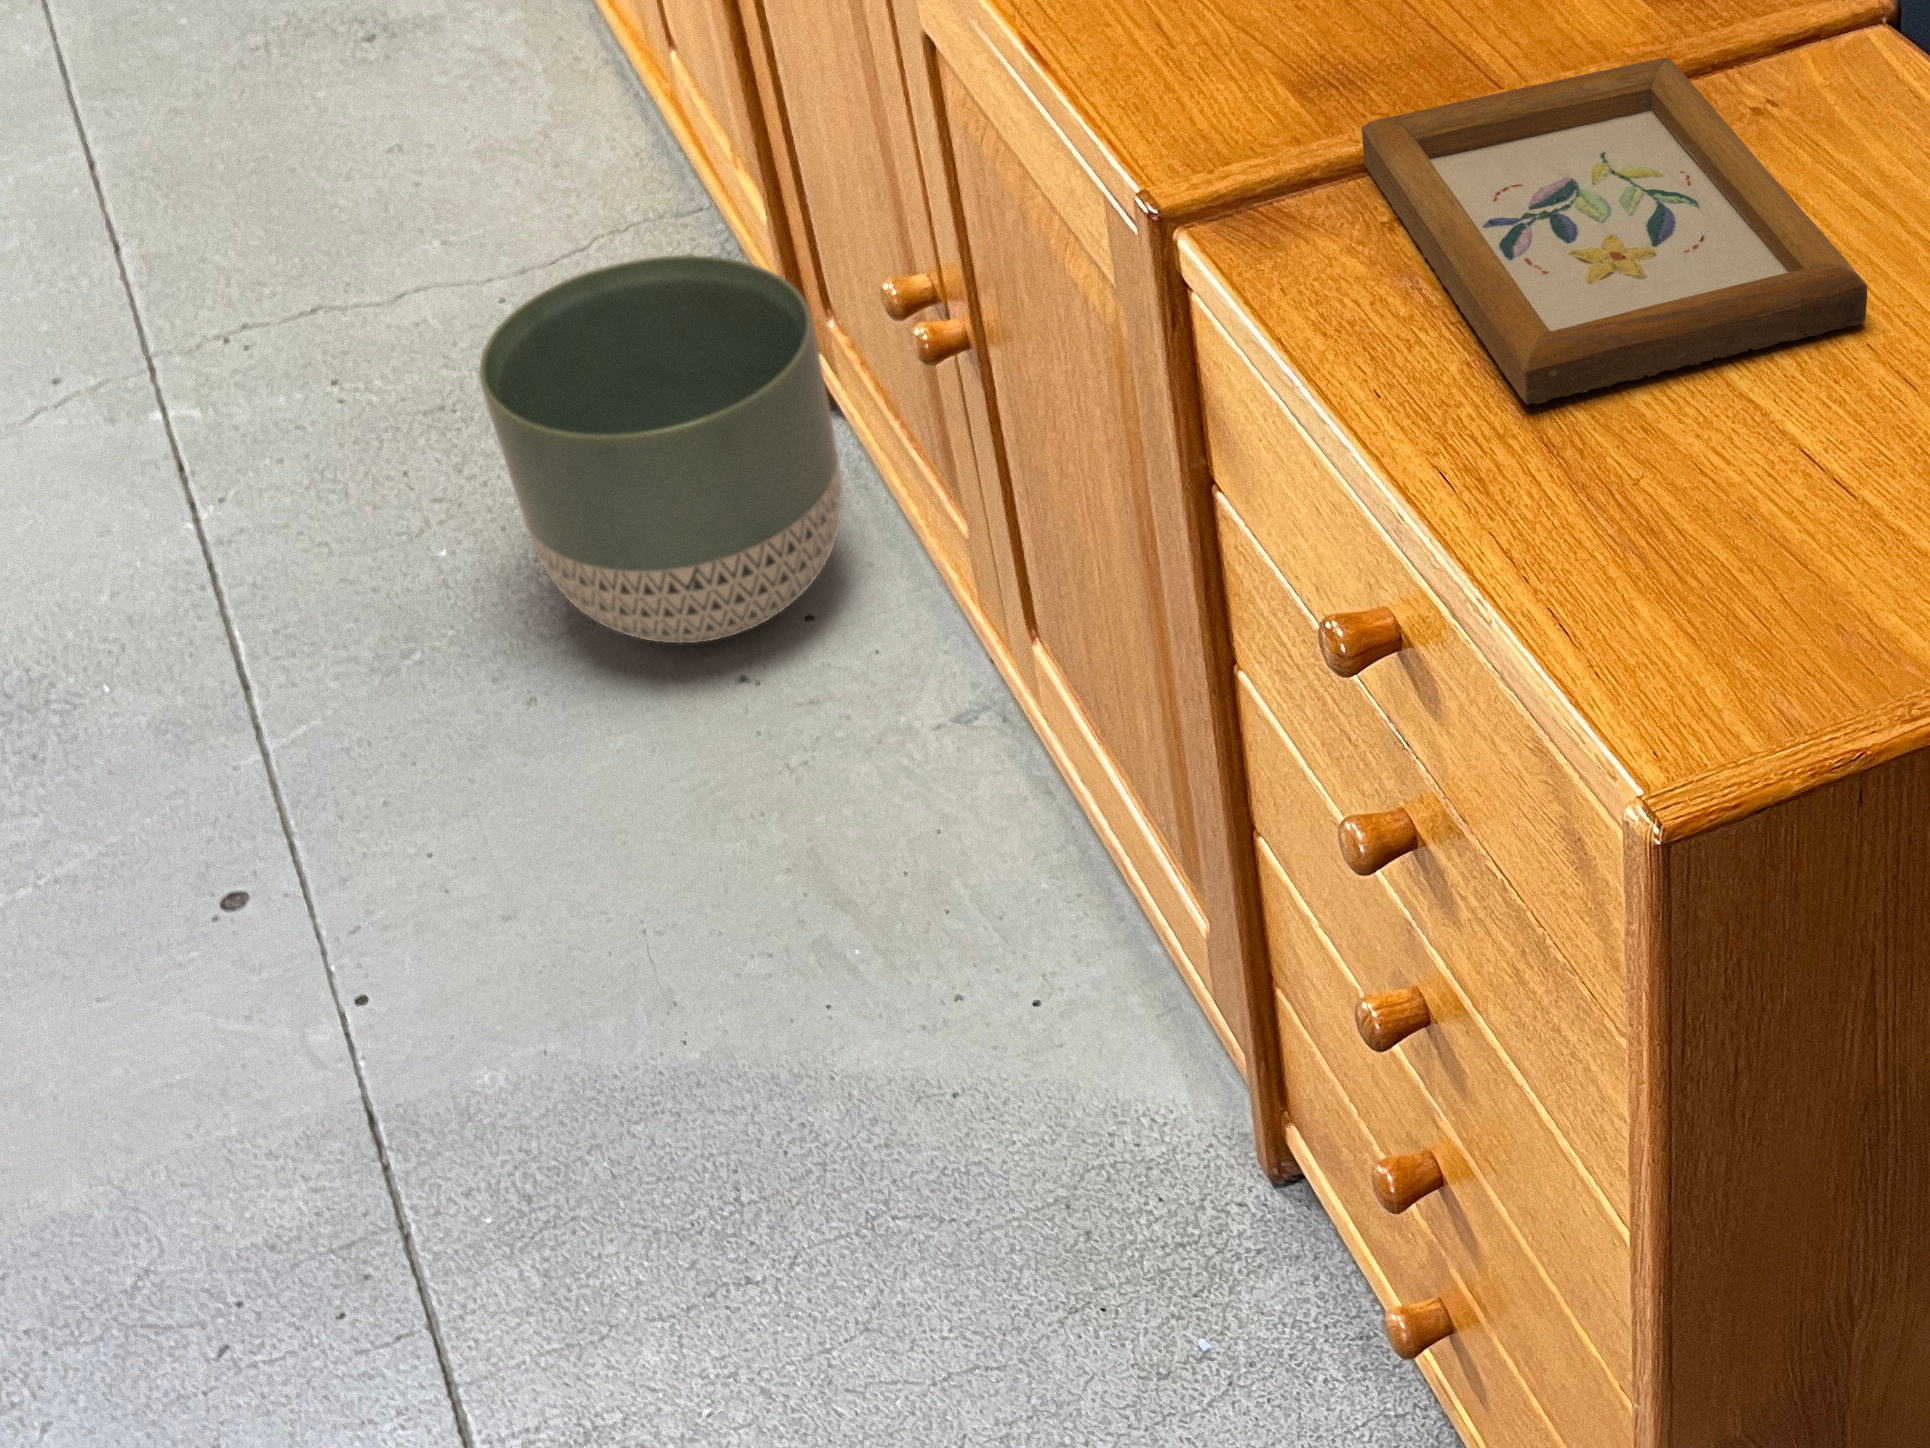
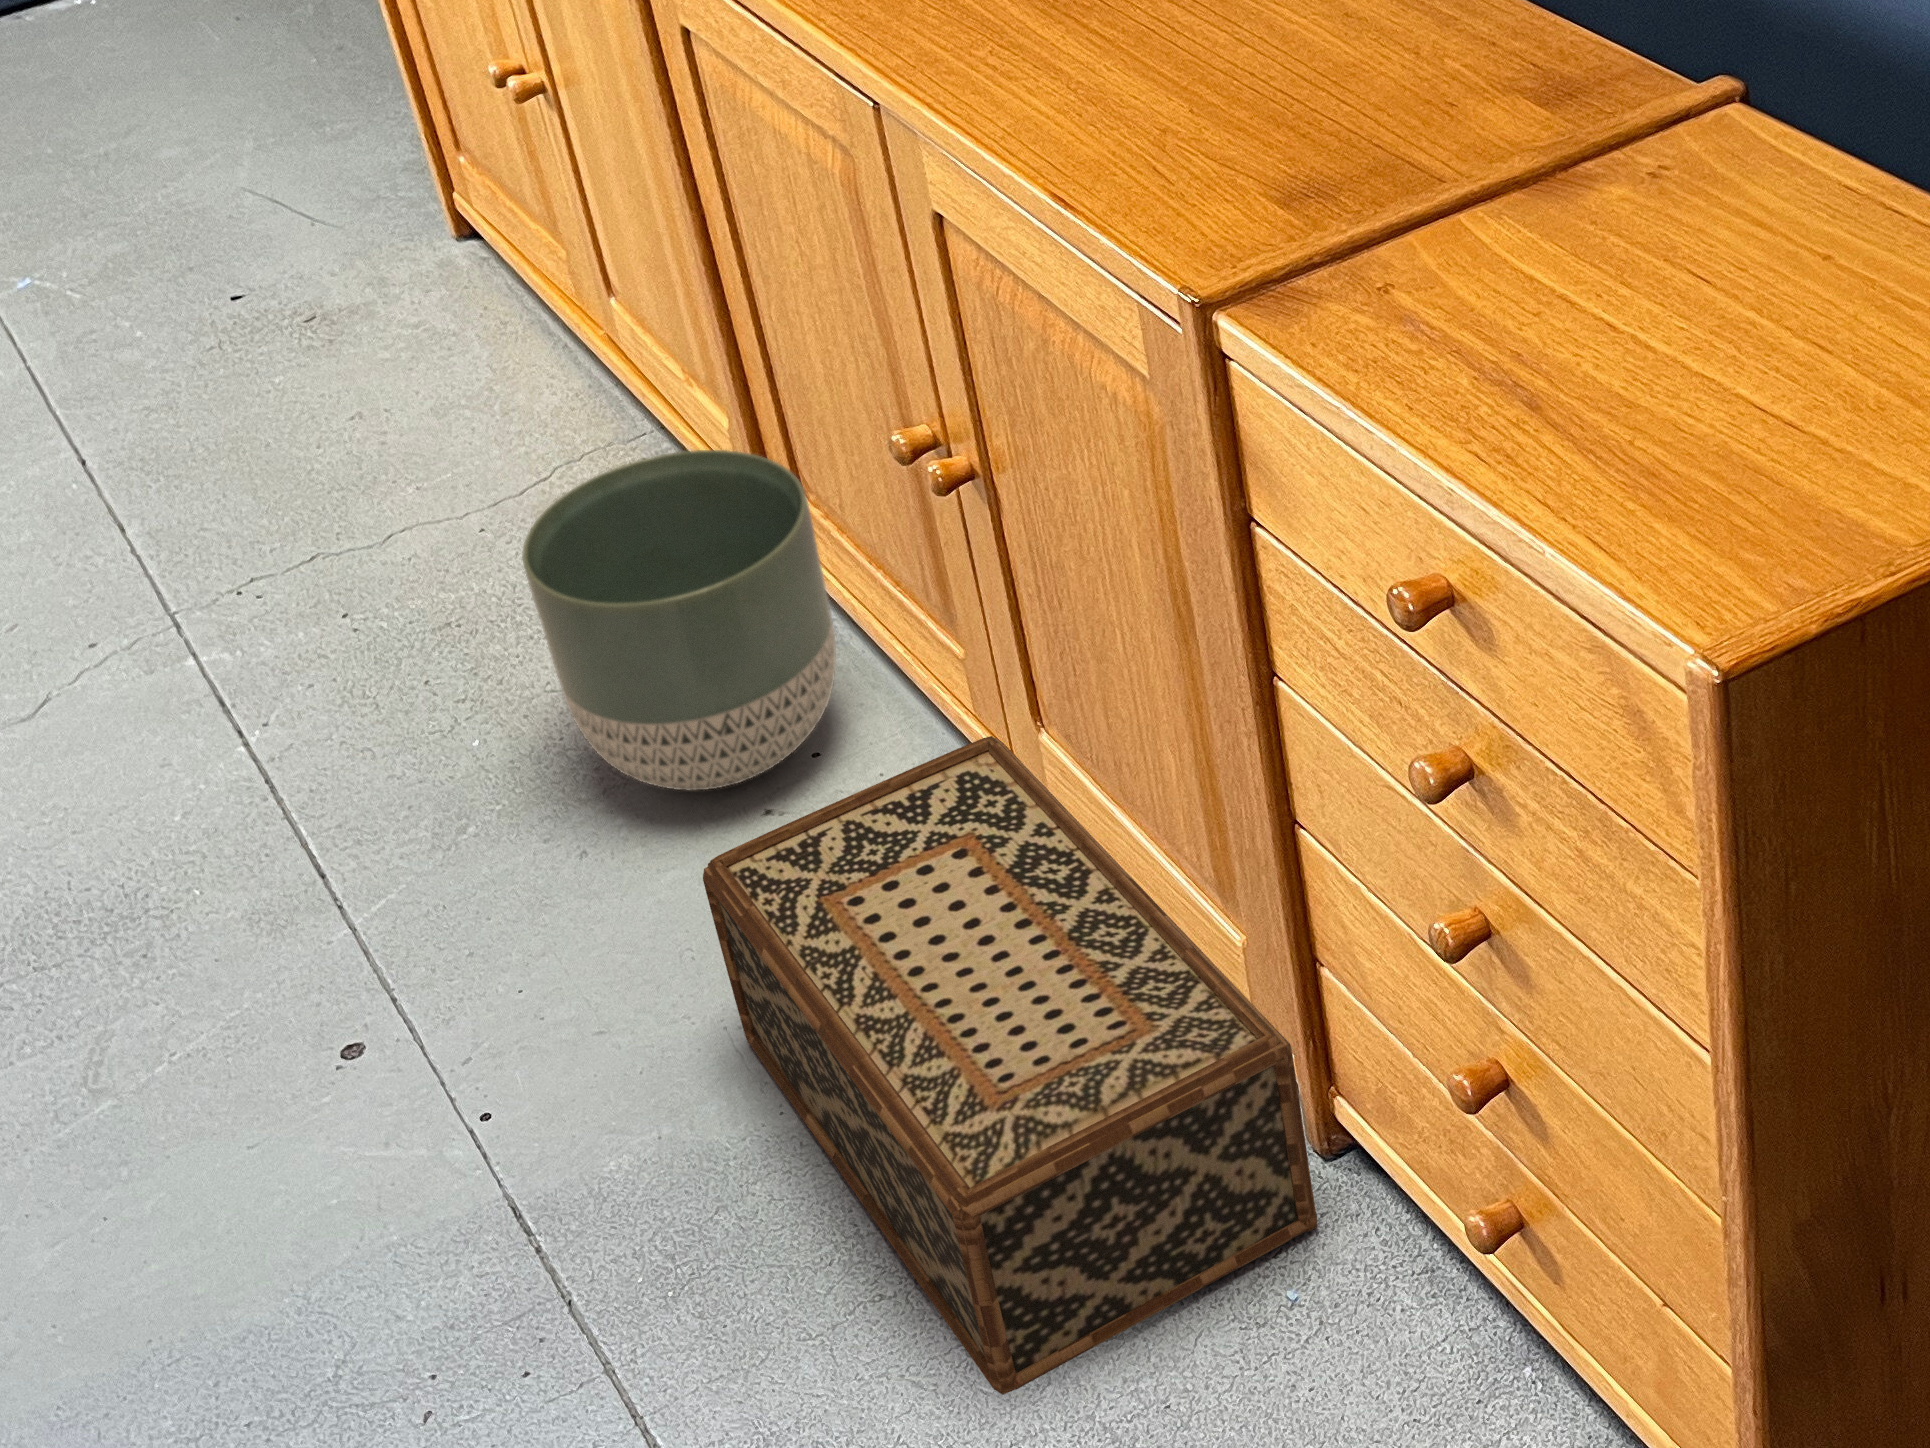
picture frame: present [1362,57,1867,404] -> none [1350,141,1779,400]
woven basket: none [613,642,1251,1419] -> present [703,736,1317,1395]

